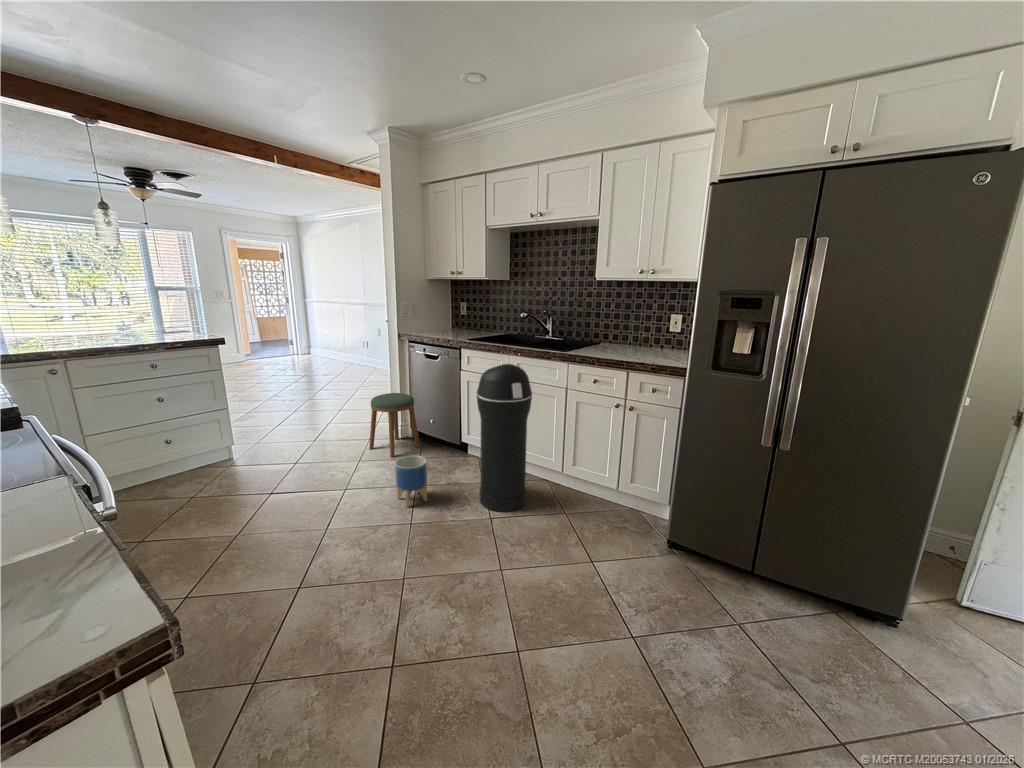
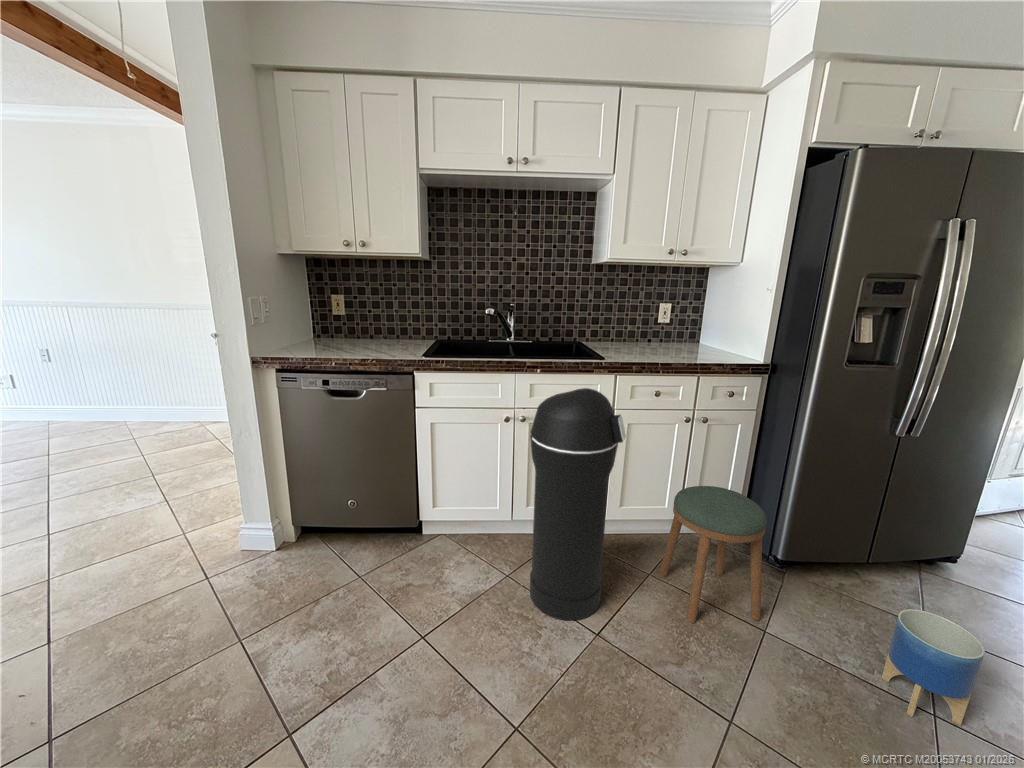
stool: present [369,393,420,457] -> present [659,486,767,623]
planter: present [395,456,427,507] -> present [882,609,985,726]

